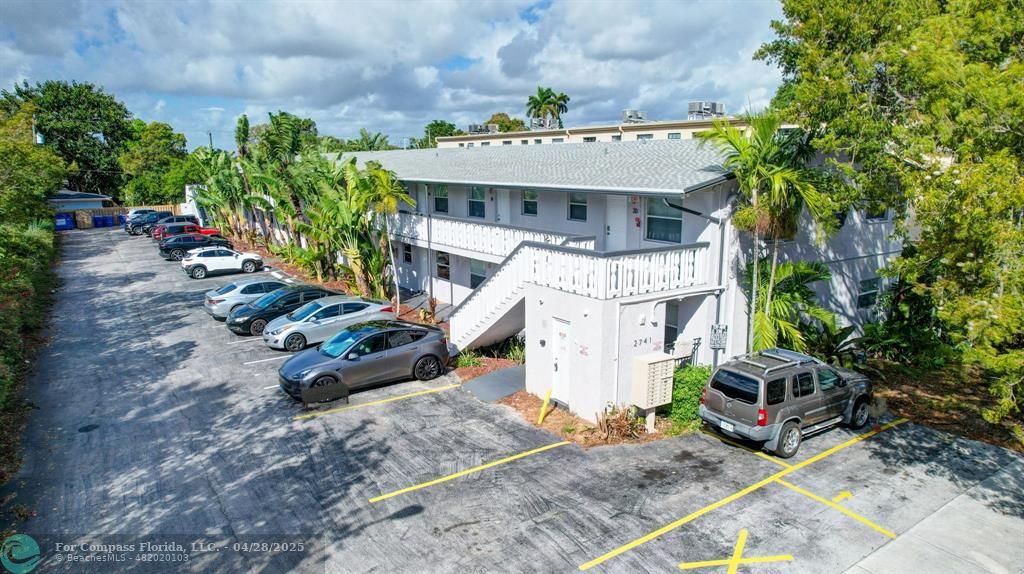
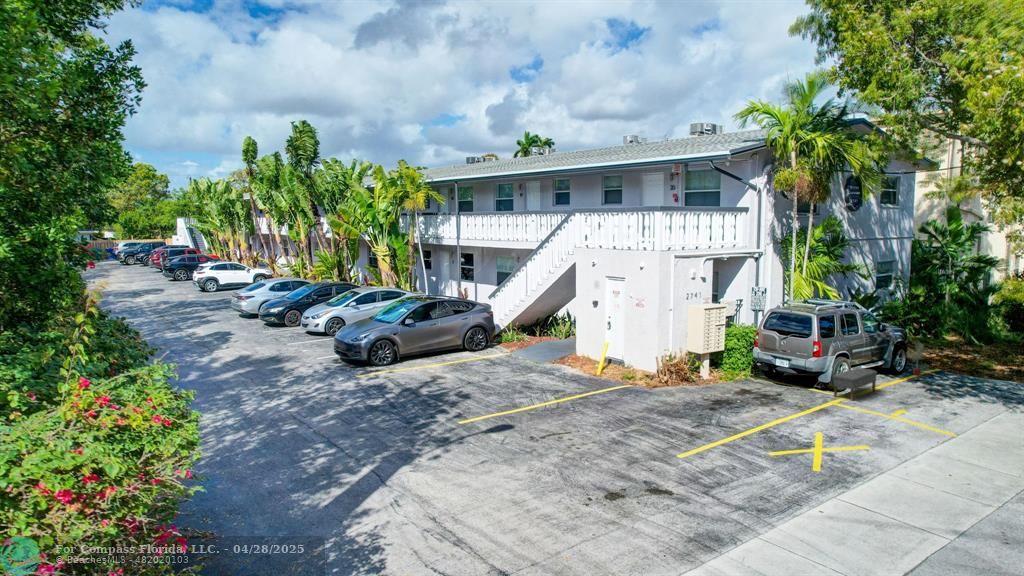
bench: present [301,382,349,412] -> present [834,368,877,400]

